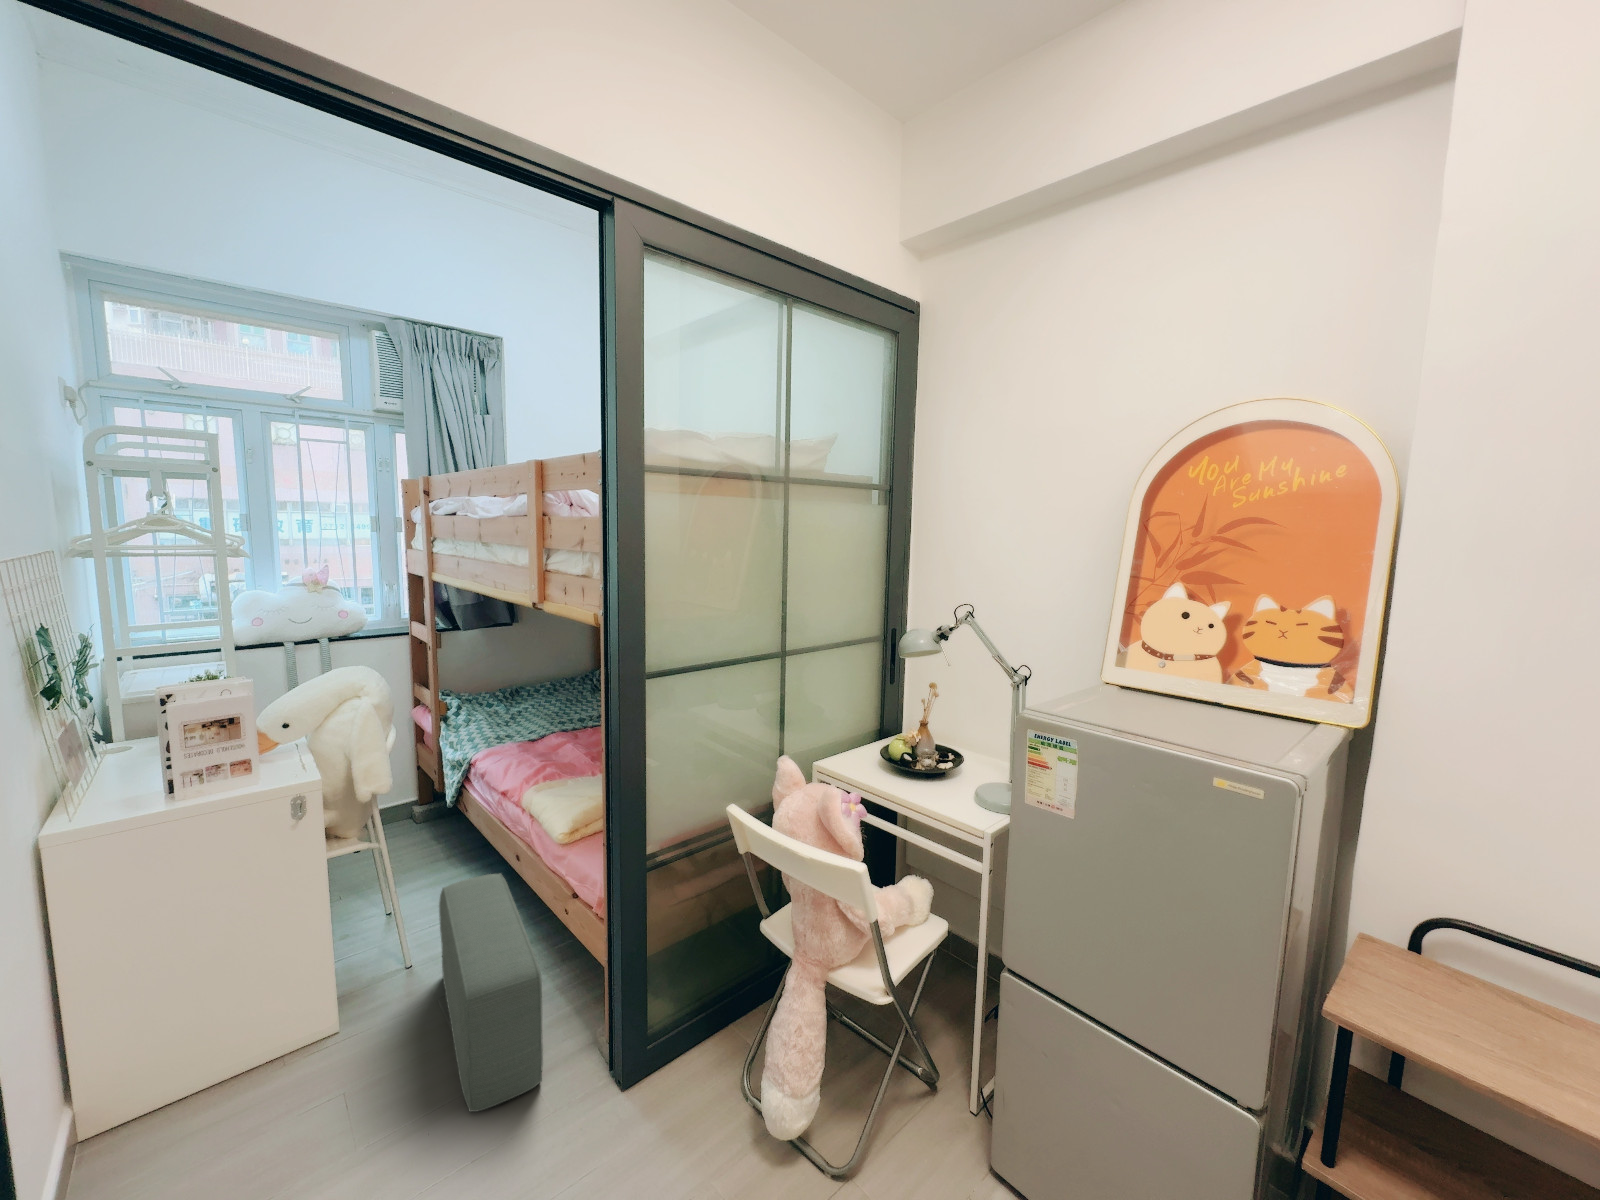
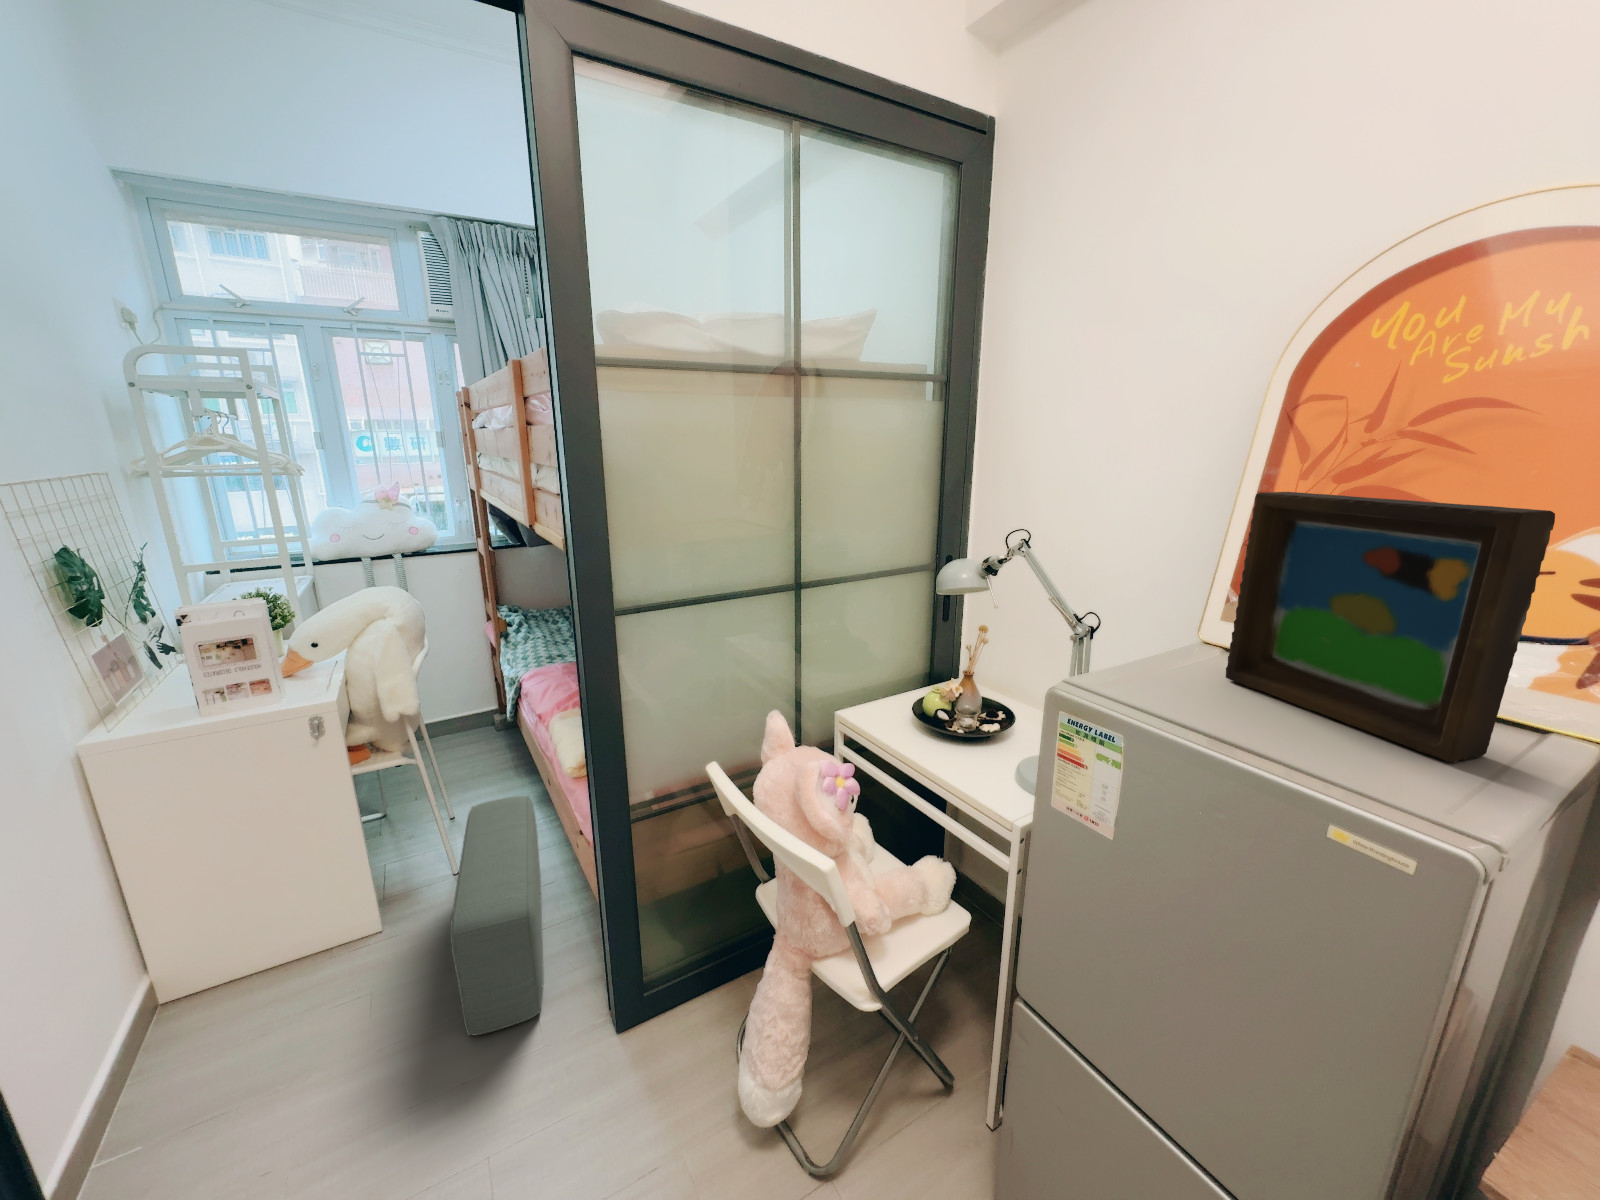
picture frame: none [1128,575,1298,738] -> present [1226,492,1555,762]

